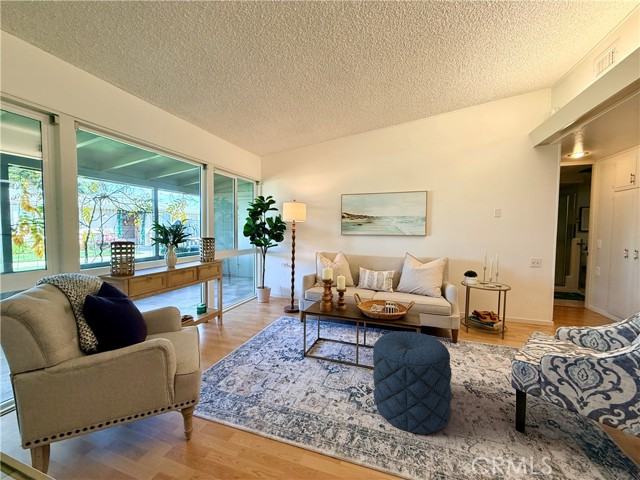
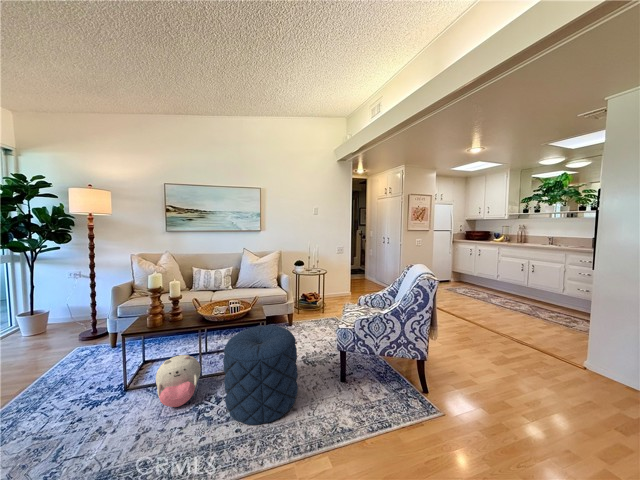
plush toy: none [323,340,356,383] -> present [156,355,201,407]

